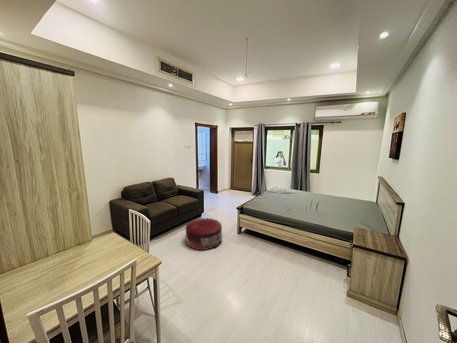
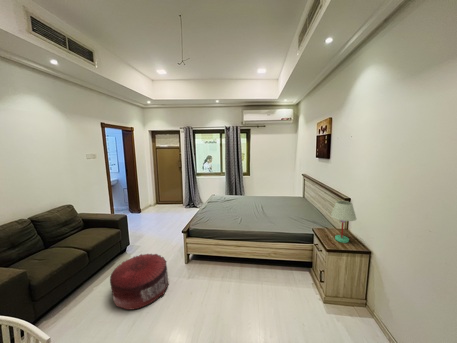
table lamp: none [366,201,394,243] -> present [331,201,356,243]

